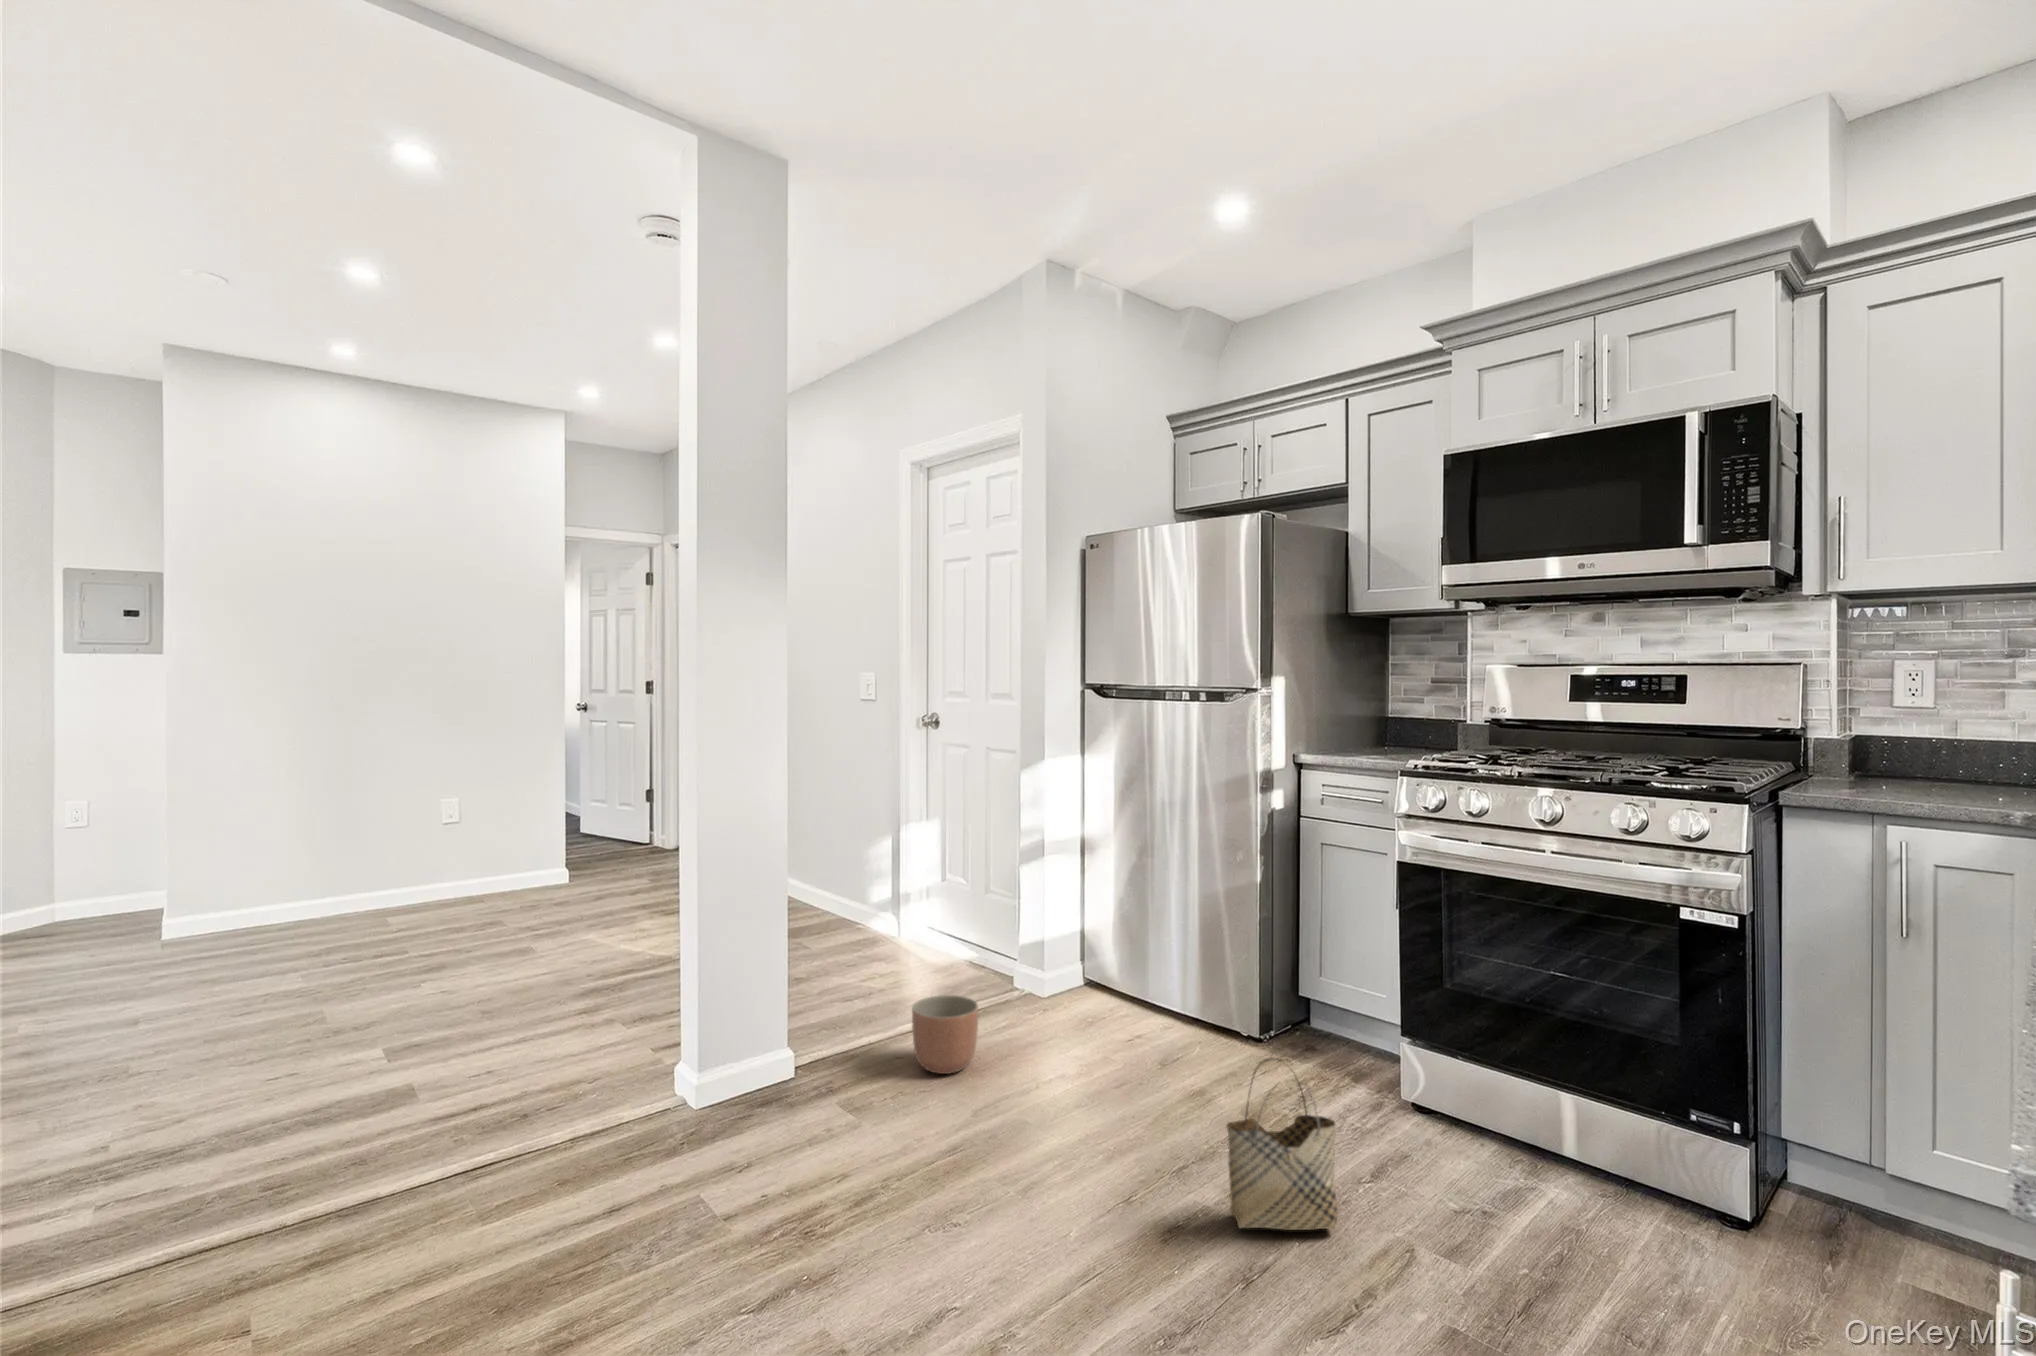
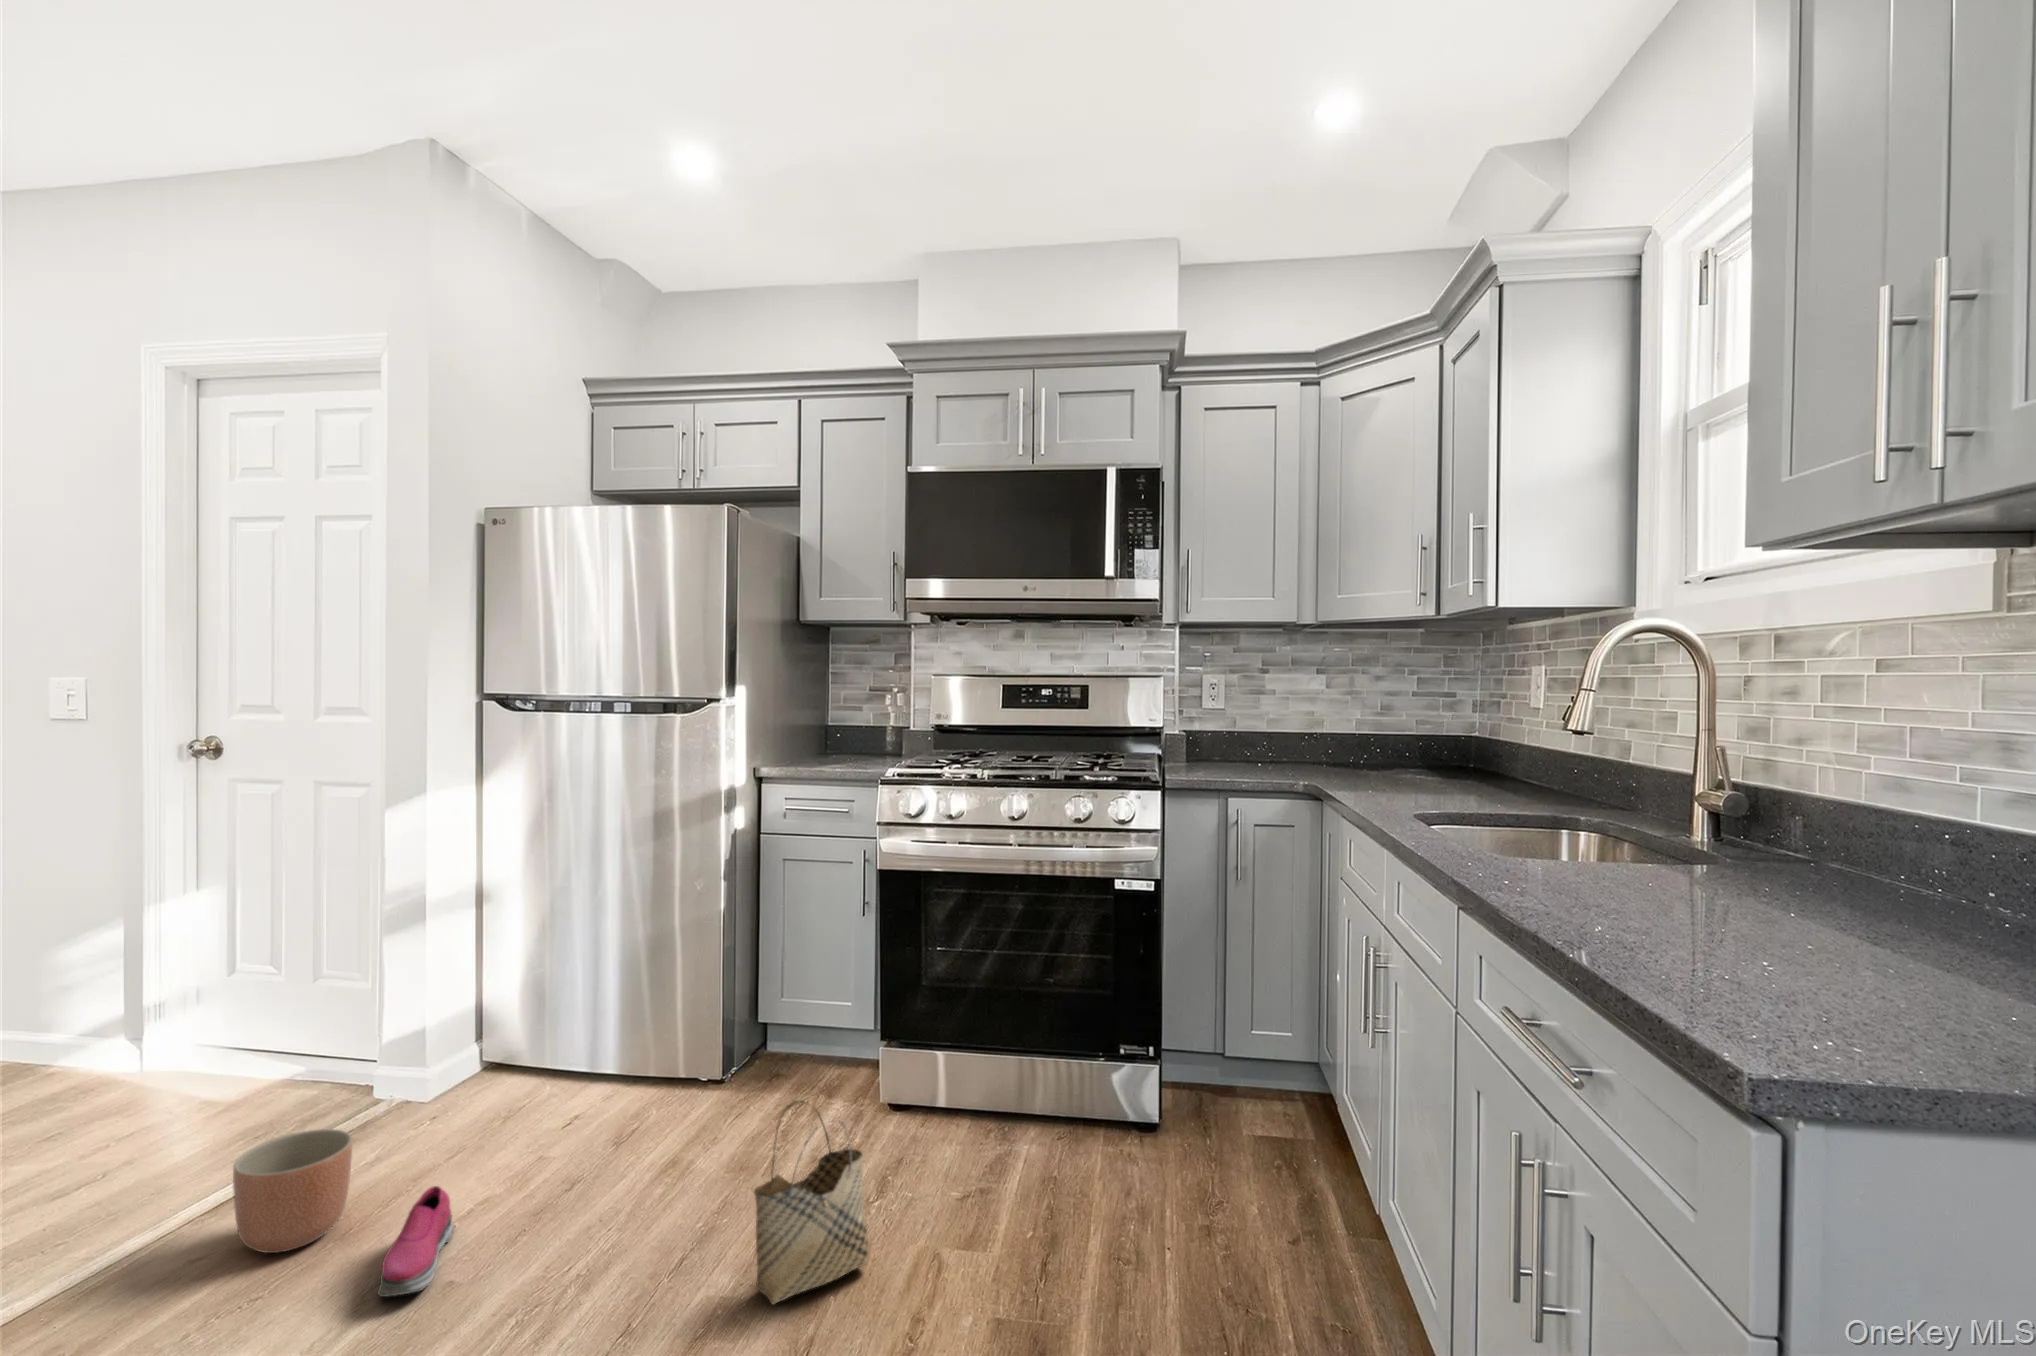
shoe: none [979,1055,1034,1125] -> present [378,1186,454,1297]

